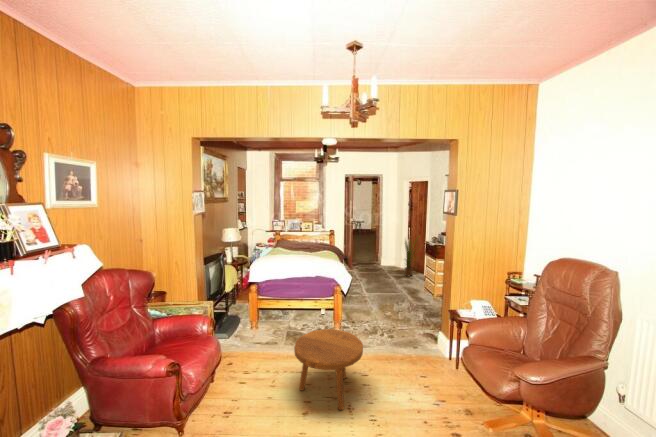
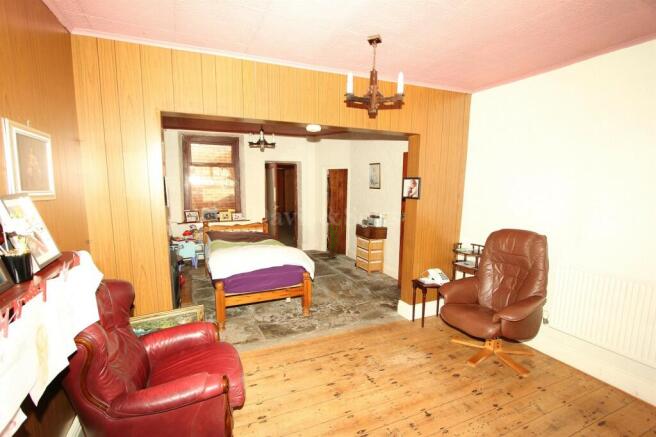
footstool: present [294,329,363,410] -> none [309,312,375,383]

